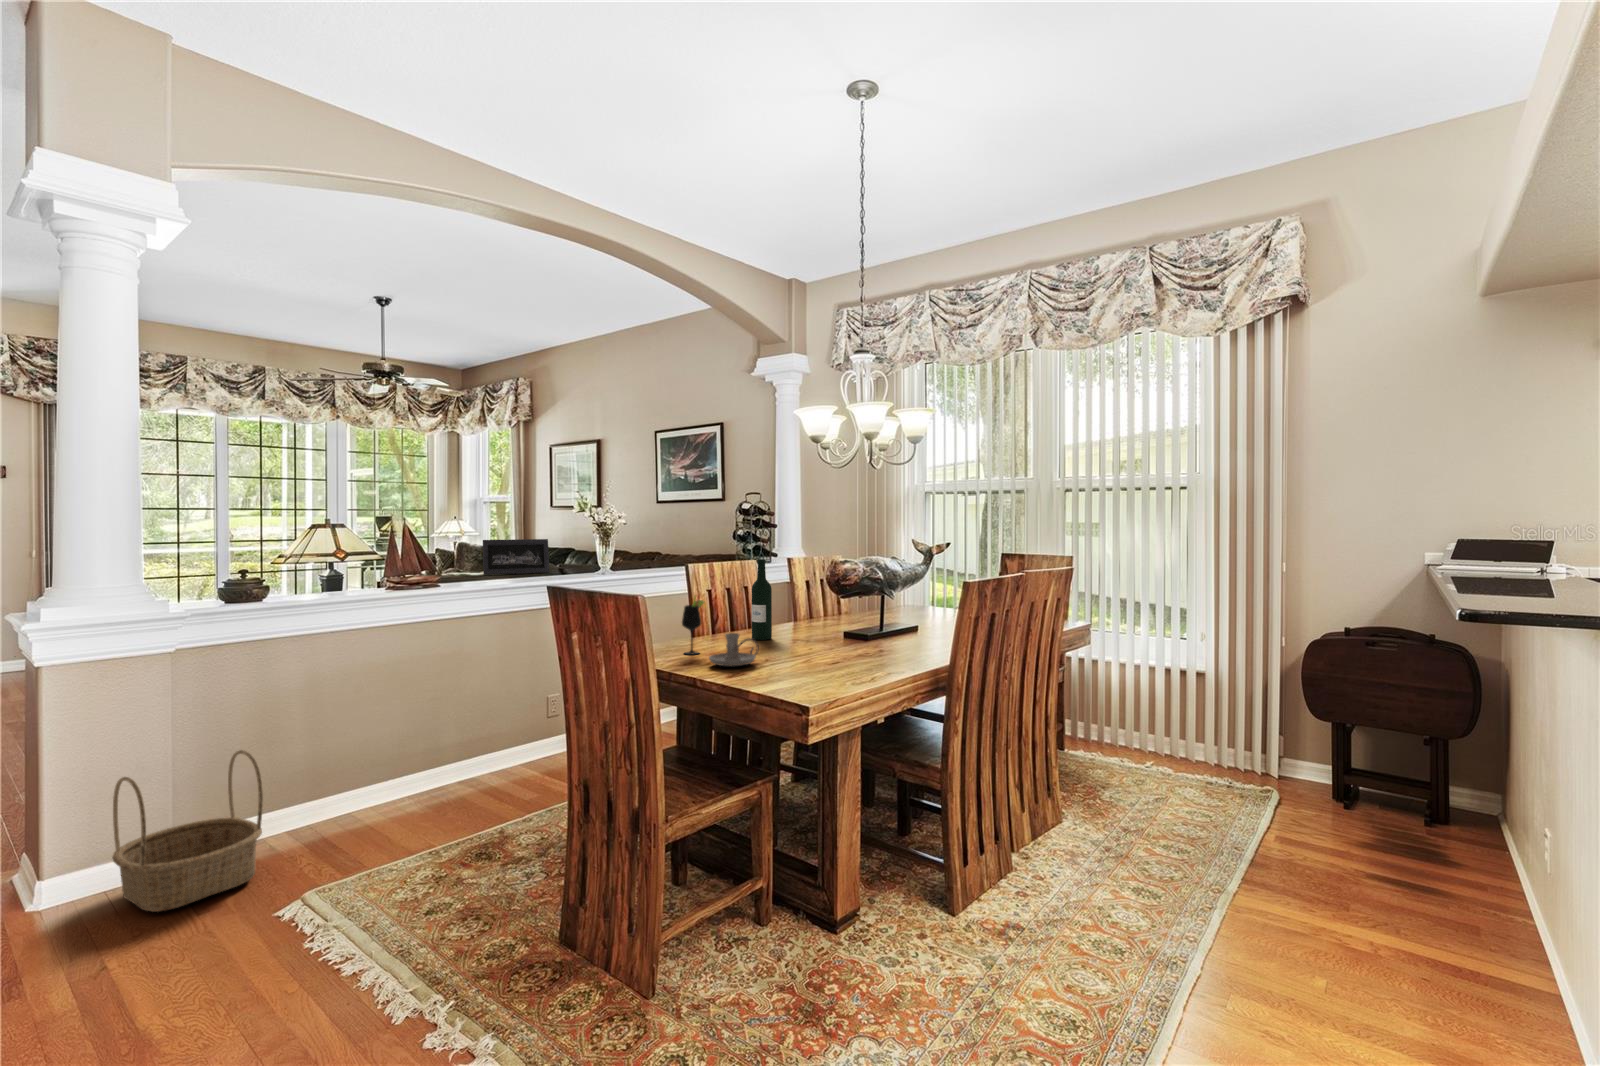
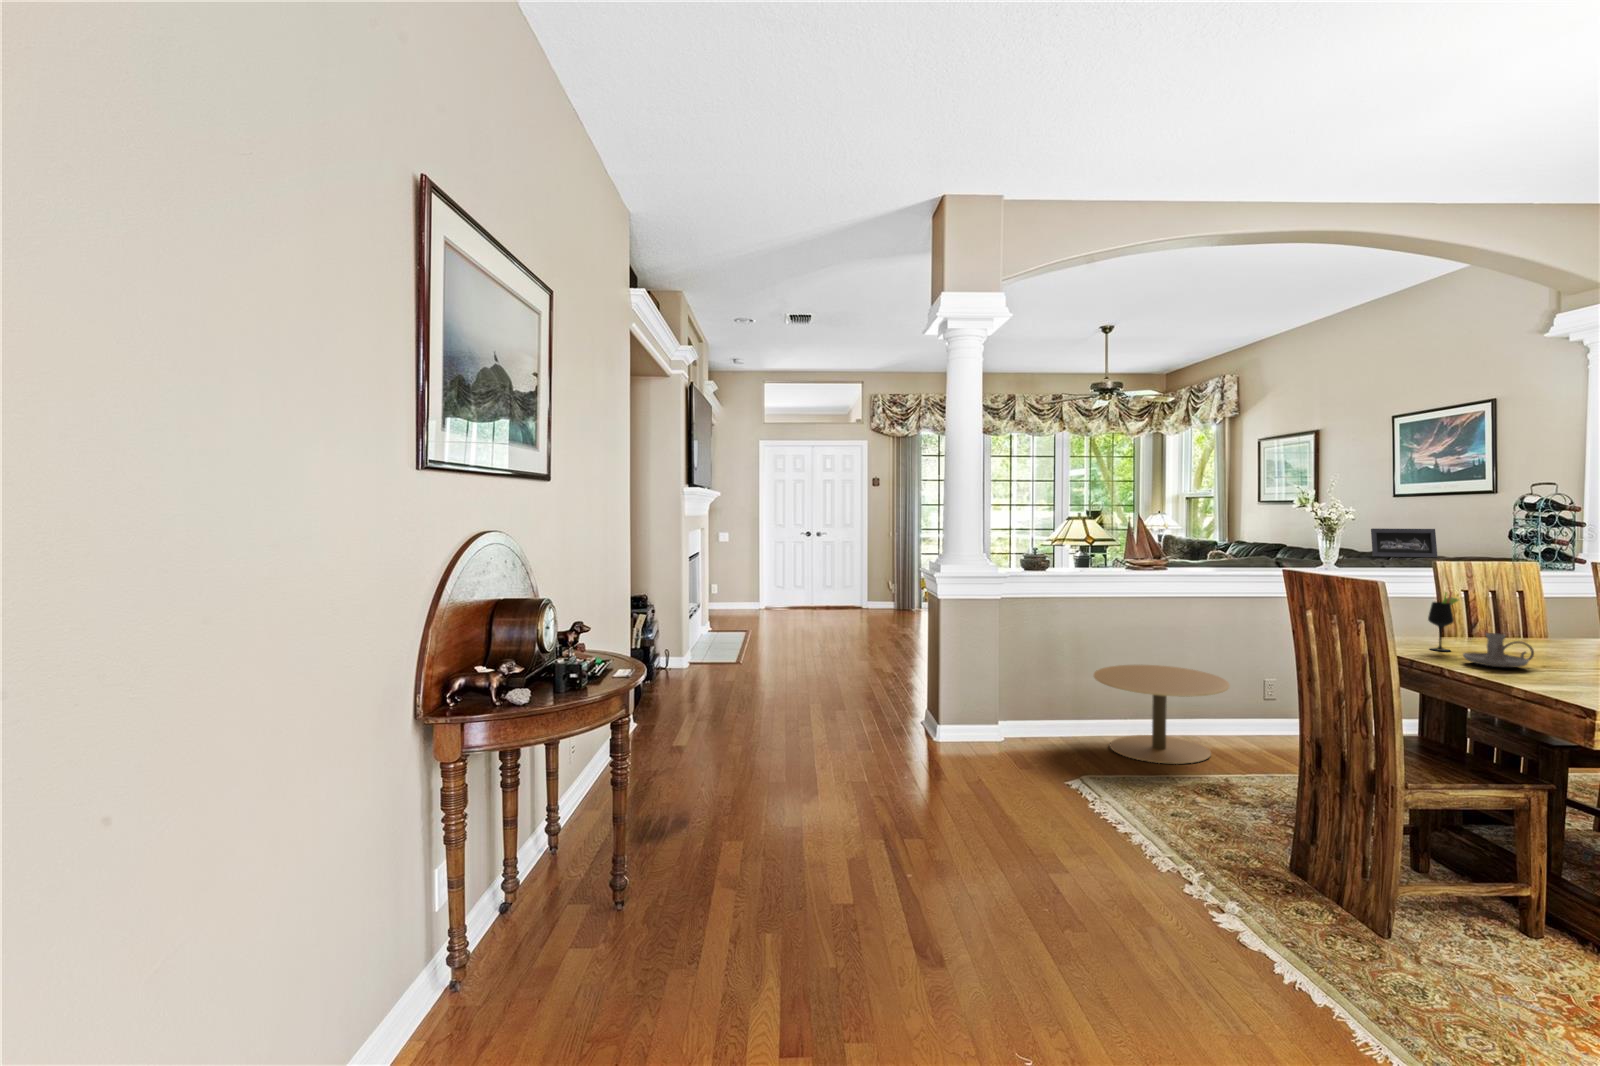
picture frame: present [483,539,549,575] -> present [1371,528,1438,558]
wine bottle: present [752,559,772,640] -> none [1527,560,1559,649]
side table: none [337,703,508,836] -> present [1094,665,1230,764]
basket: present [112,750,263,912] -> none [970,671,1051,762]

